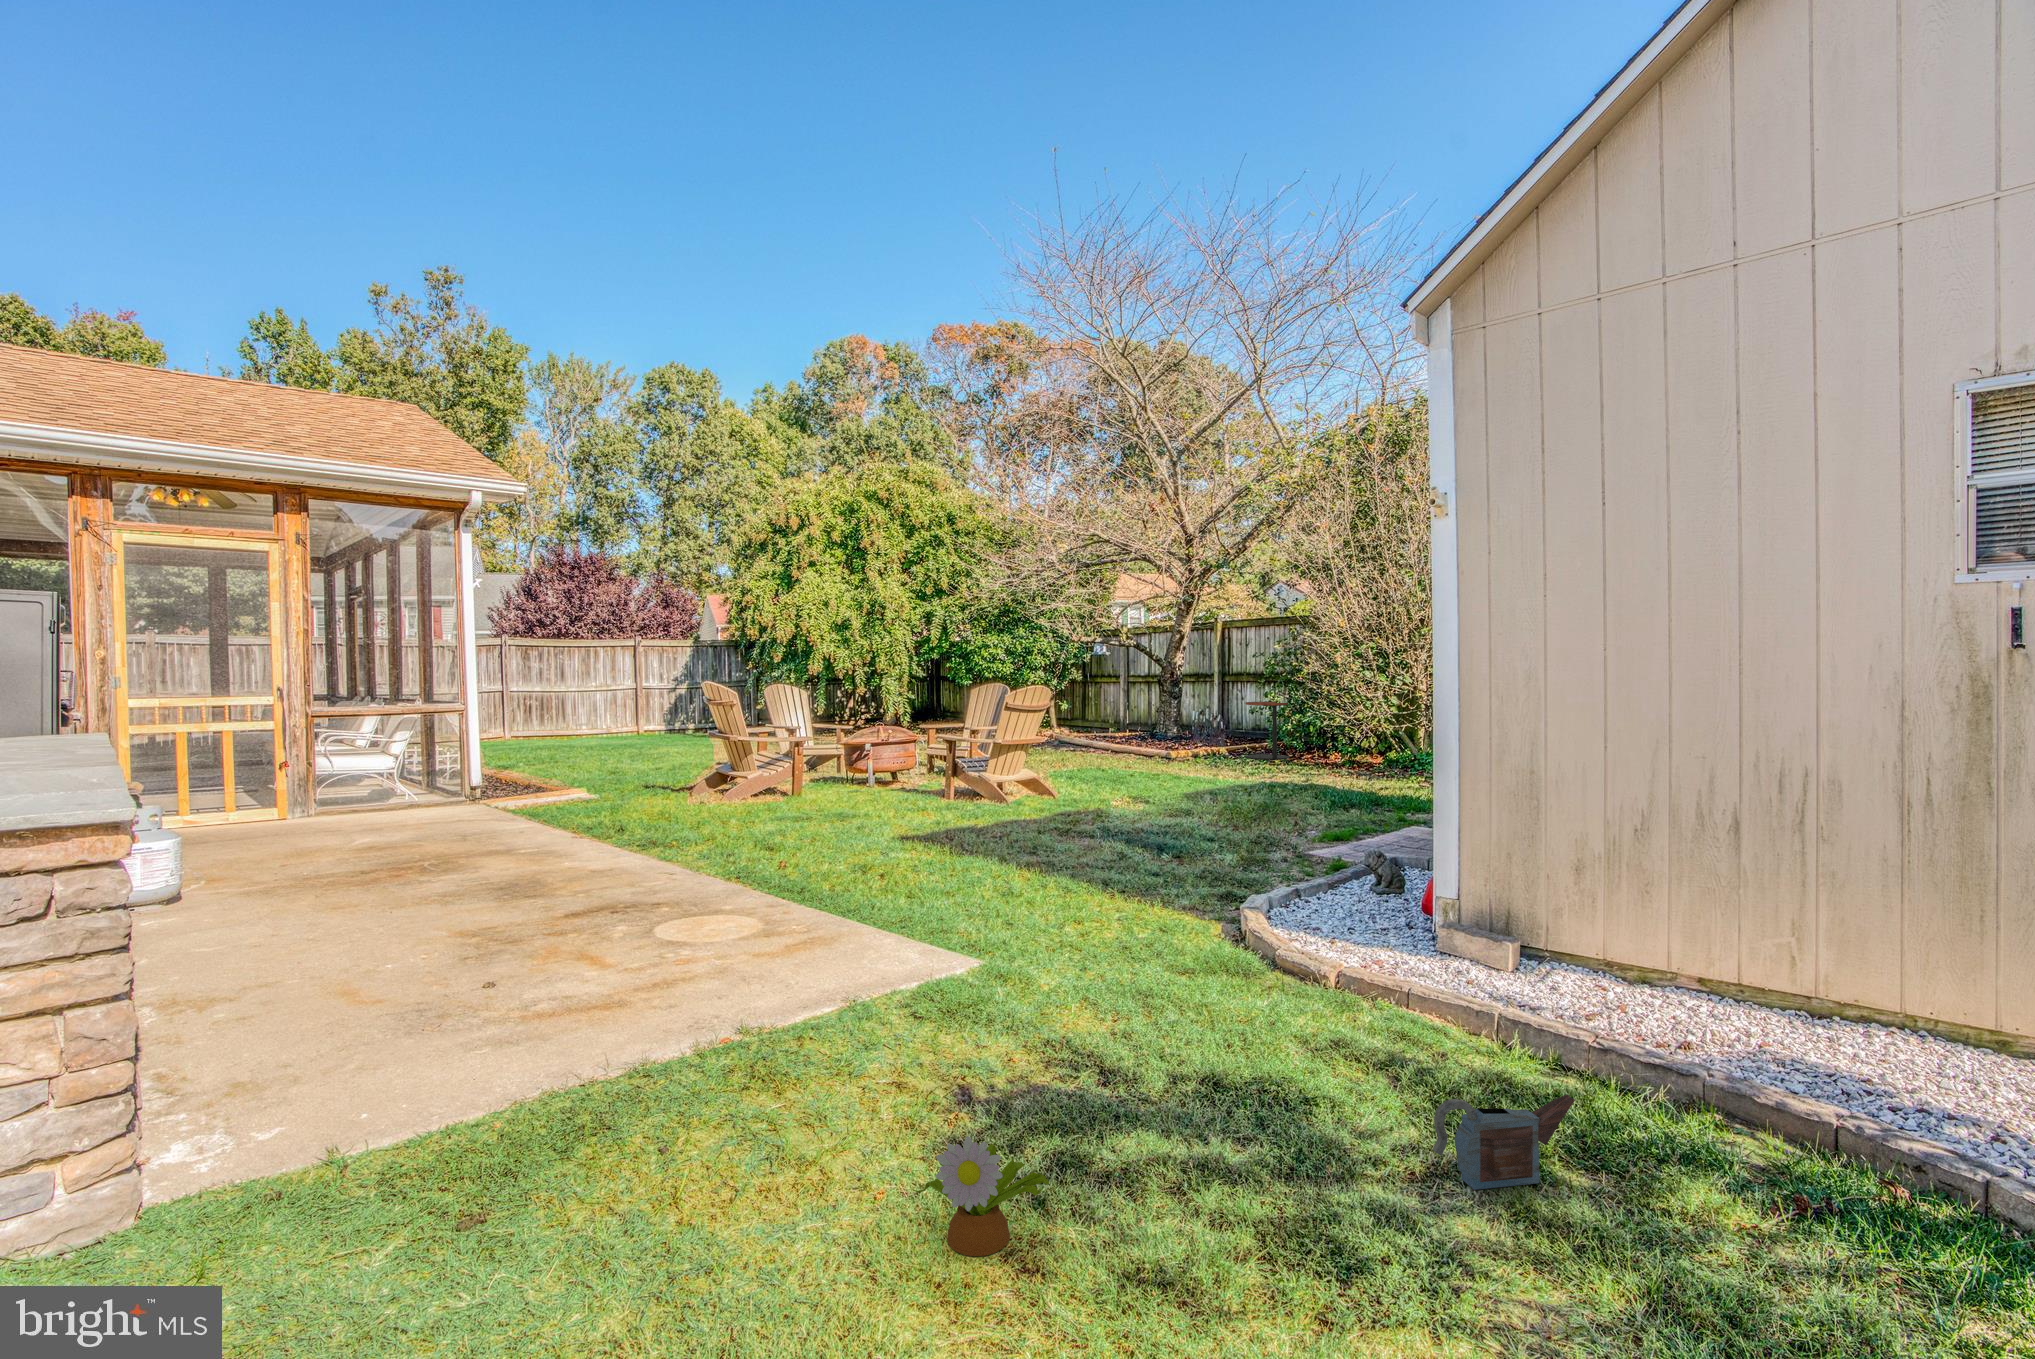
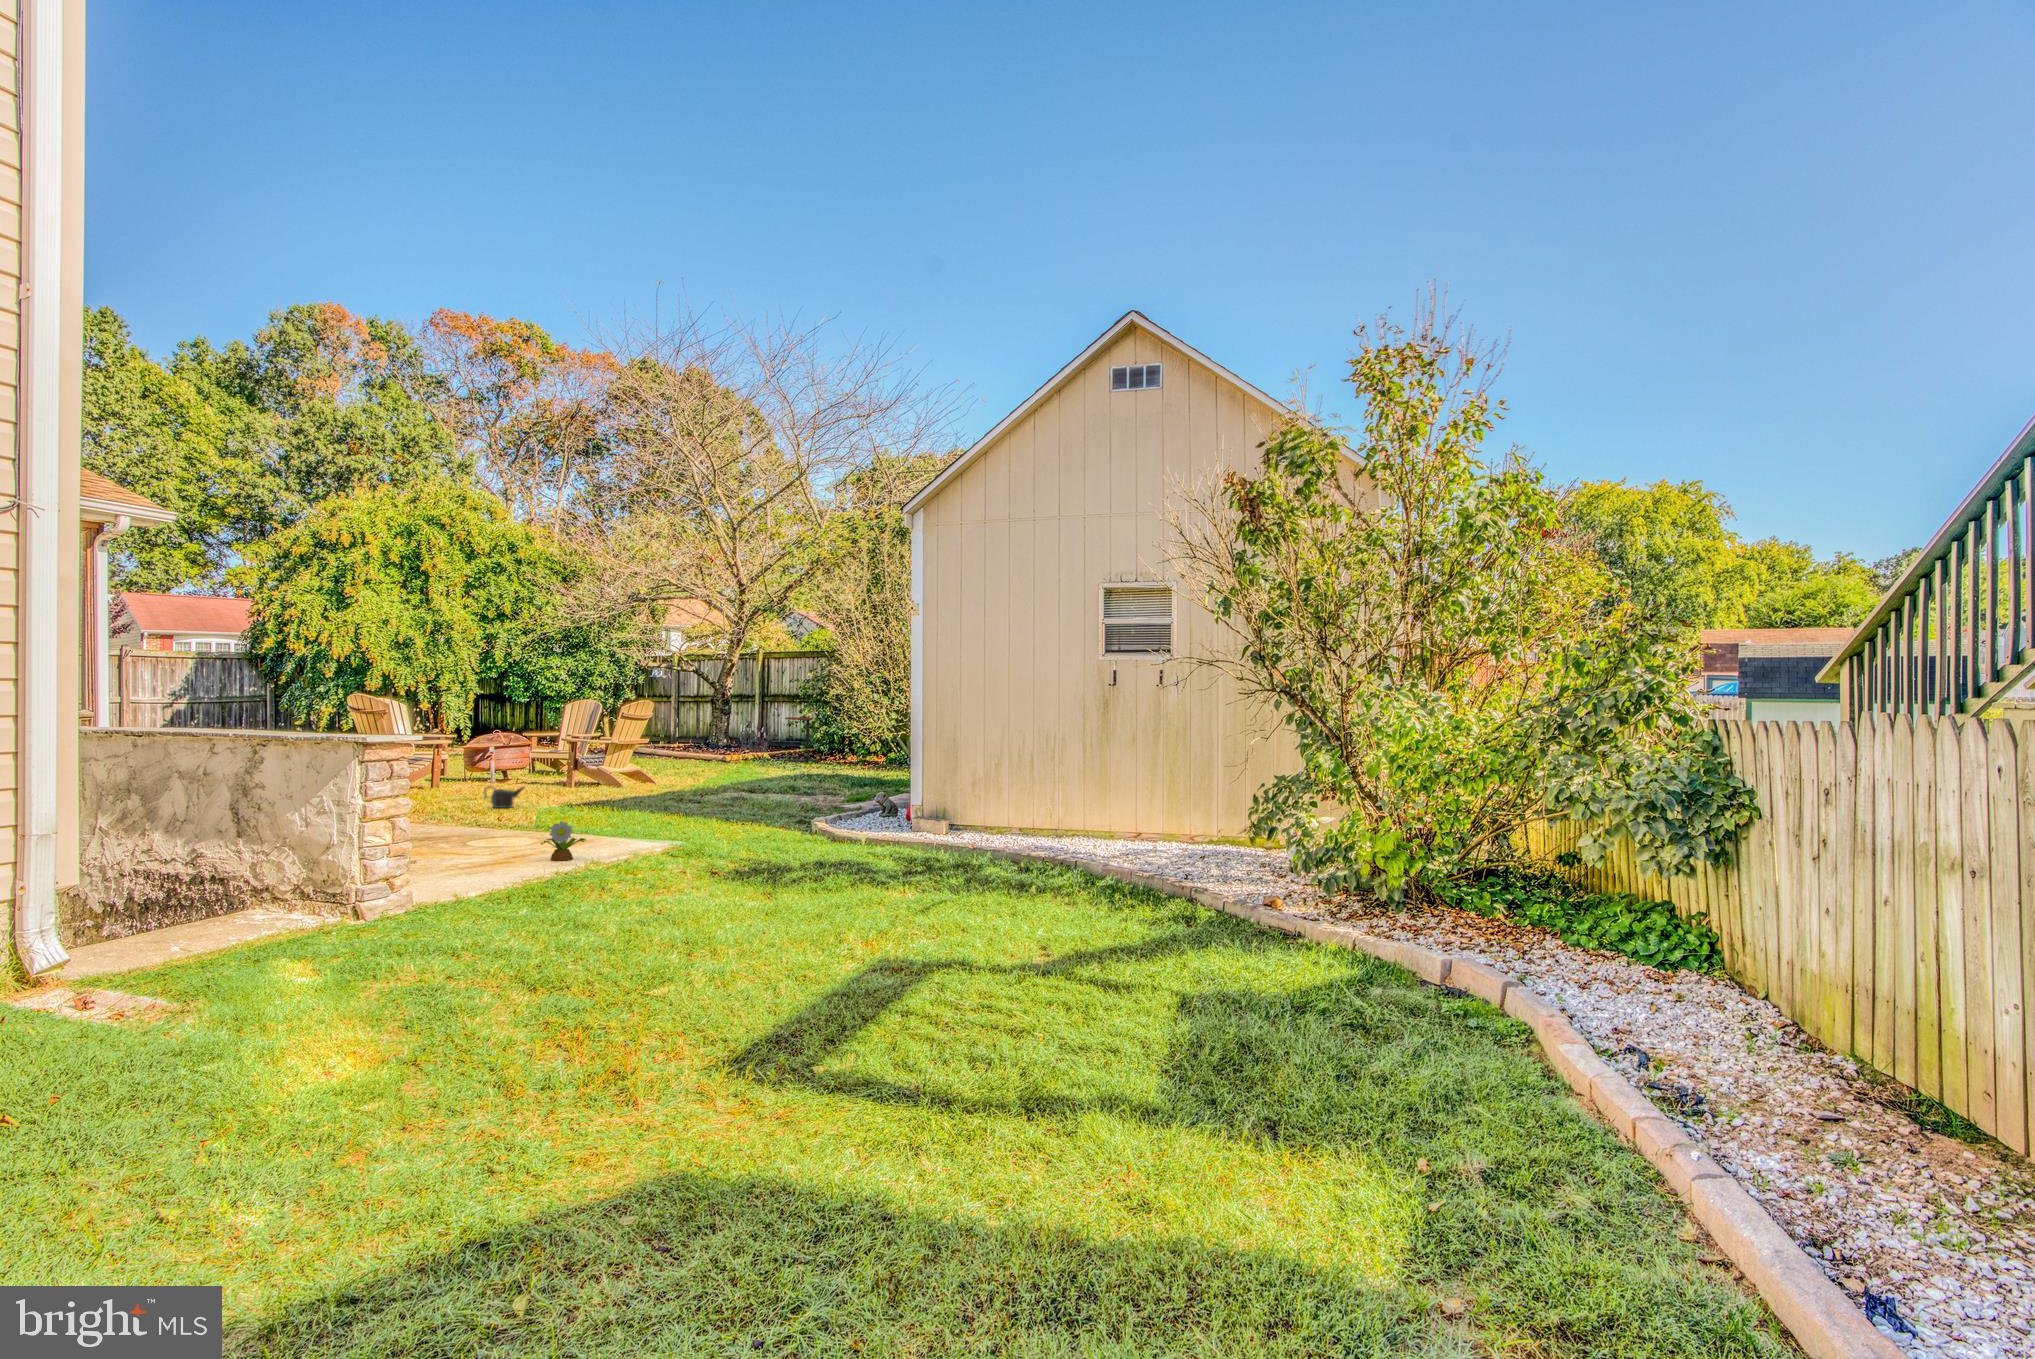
watering can: present [1432,1094,1575,1190] -> present [484,786,525,808]
decorative plant: present [917,1136,1049,1256] -> present [541,821,586,861]

